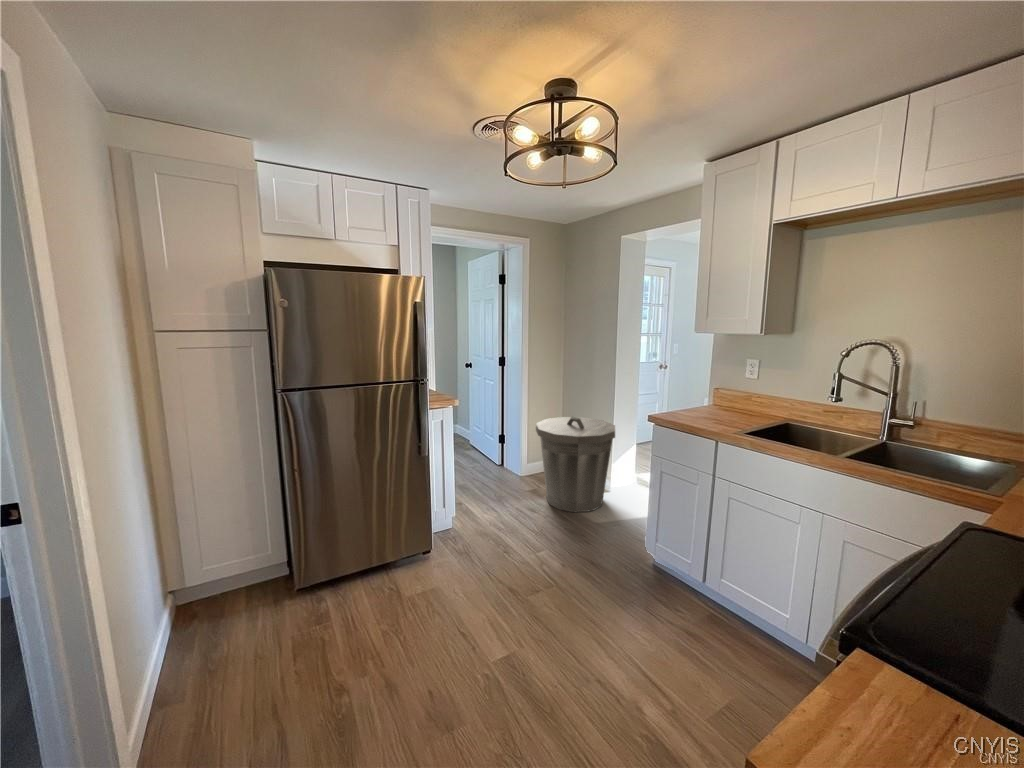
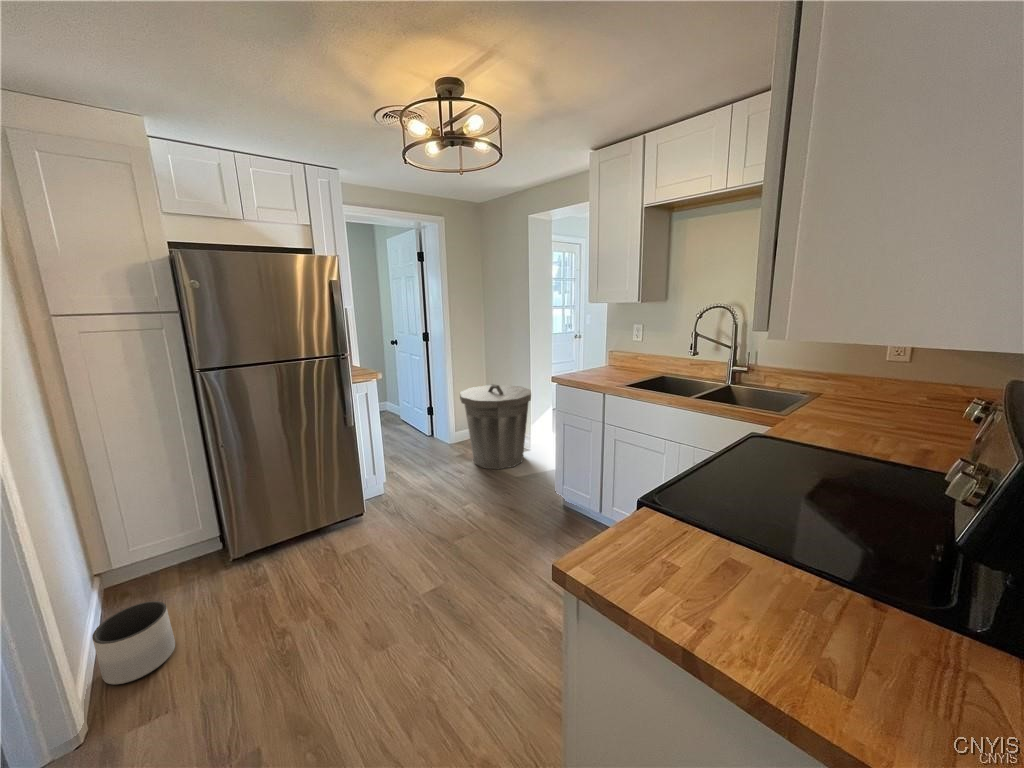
planter: none [156,632,233,722] -> present [92,601,175,685]

